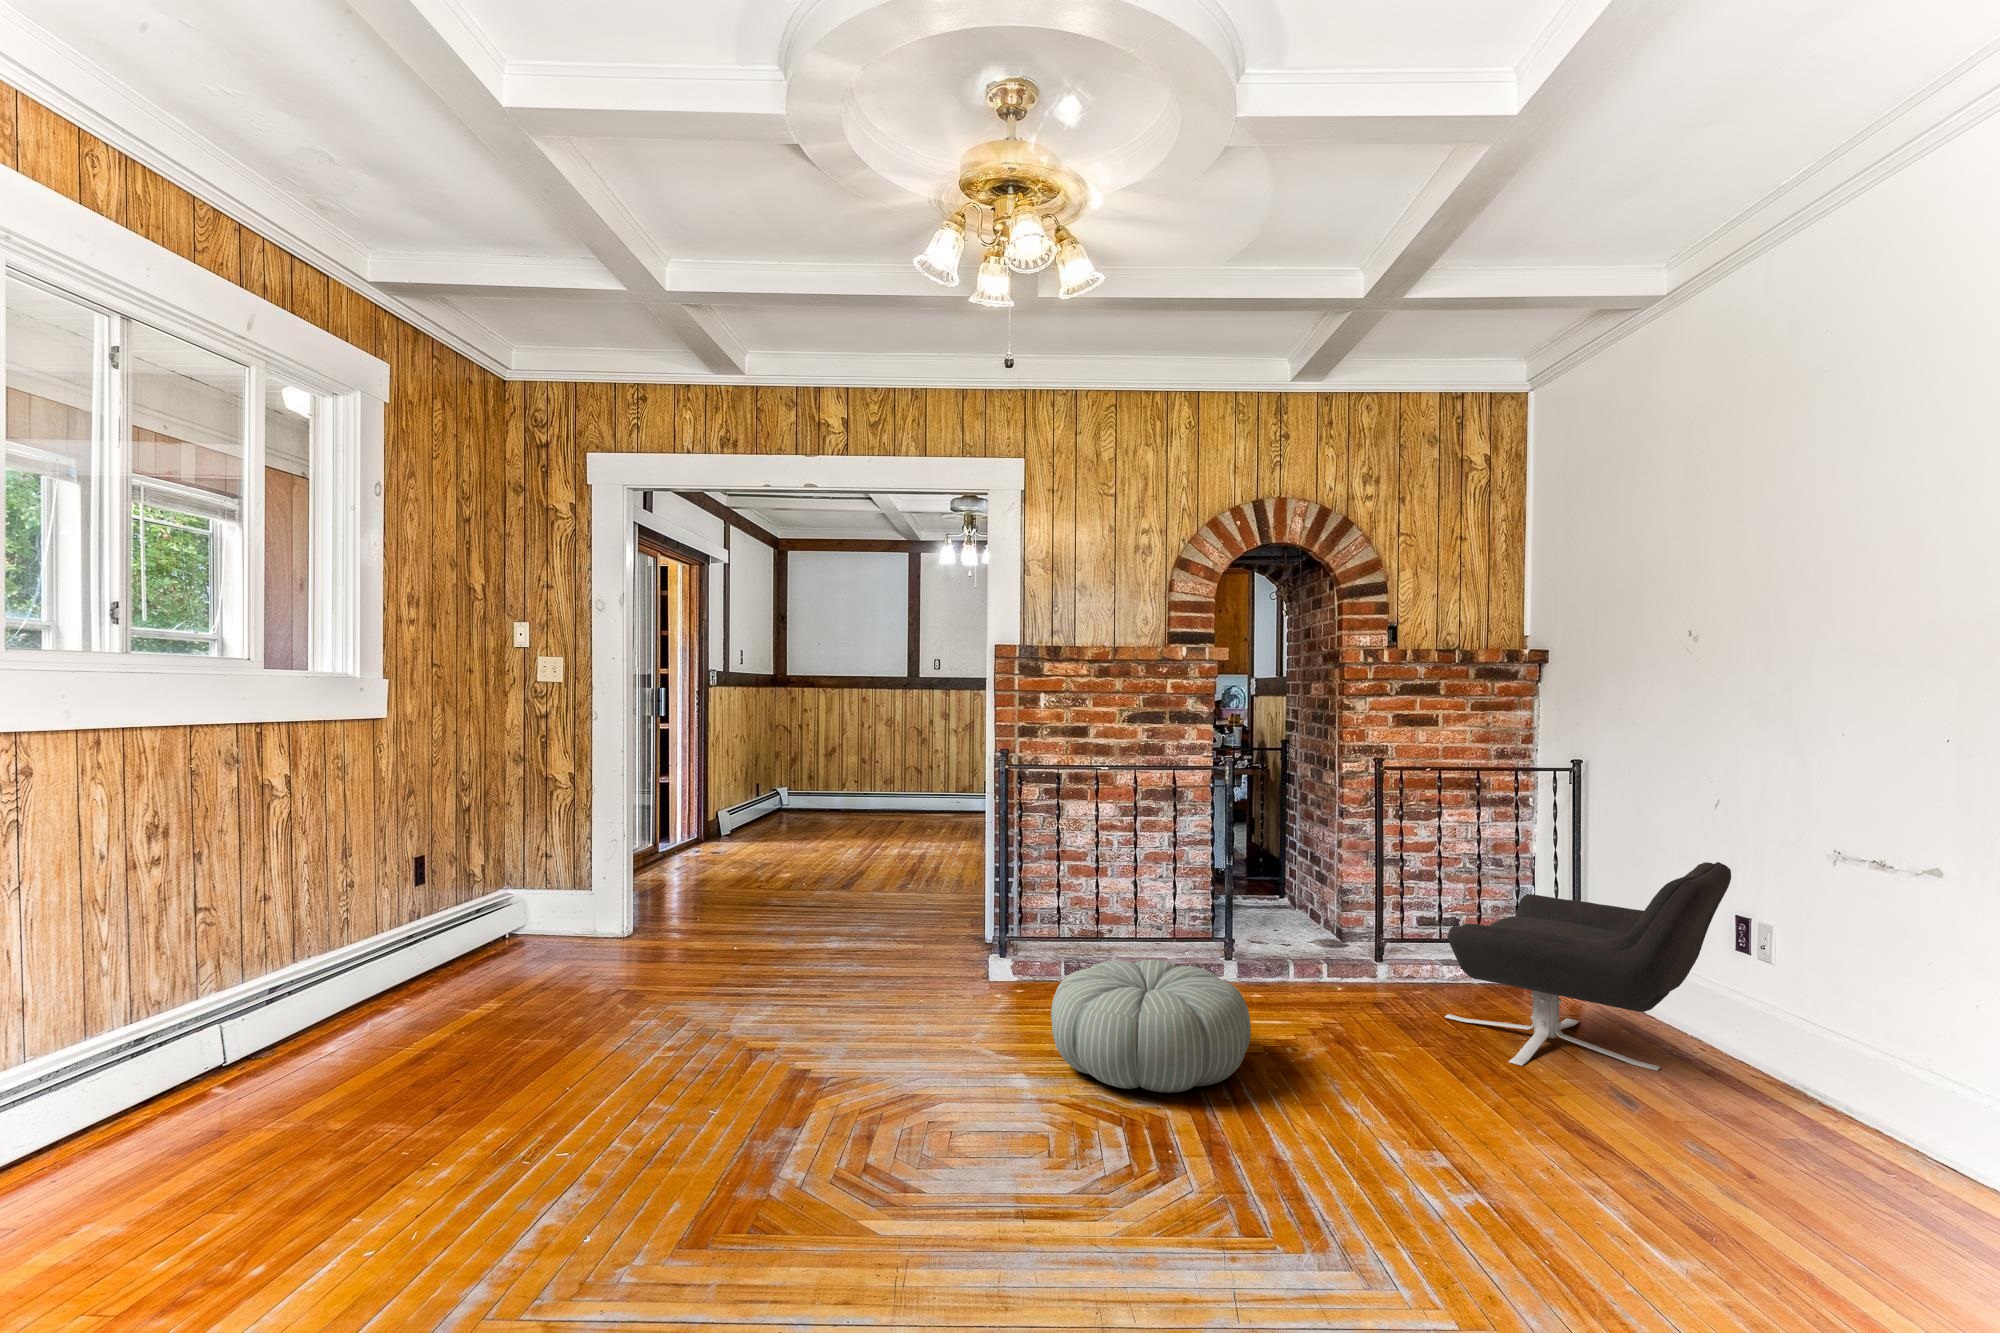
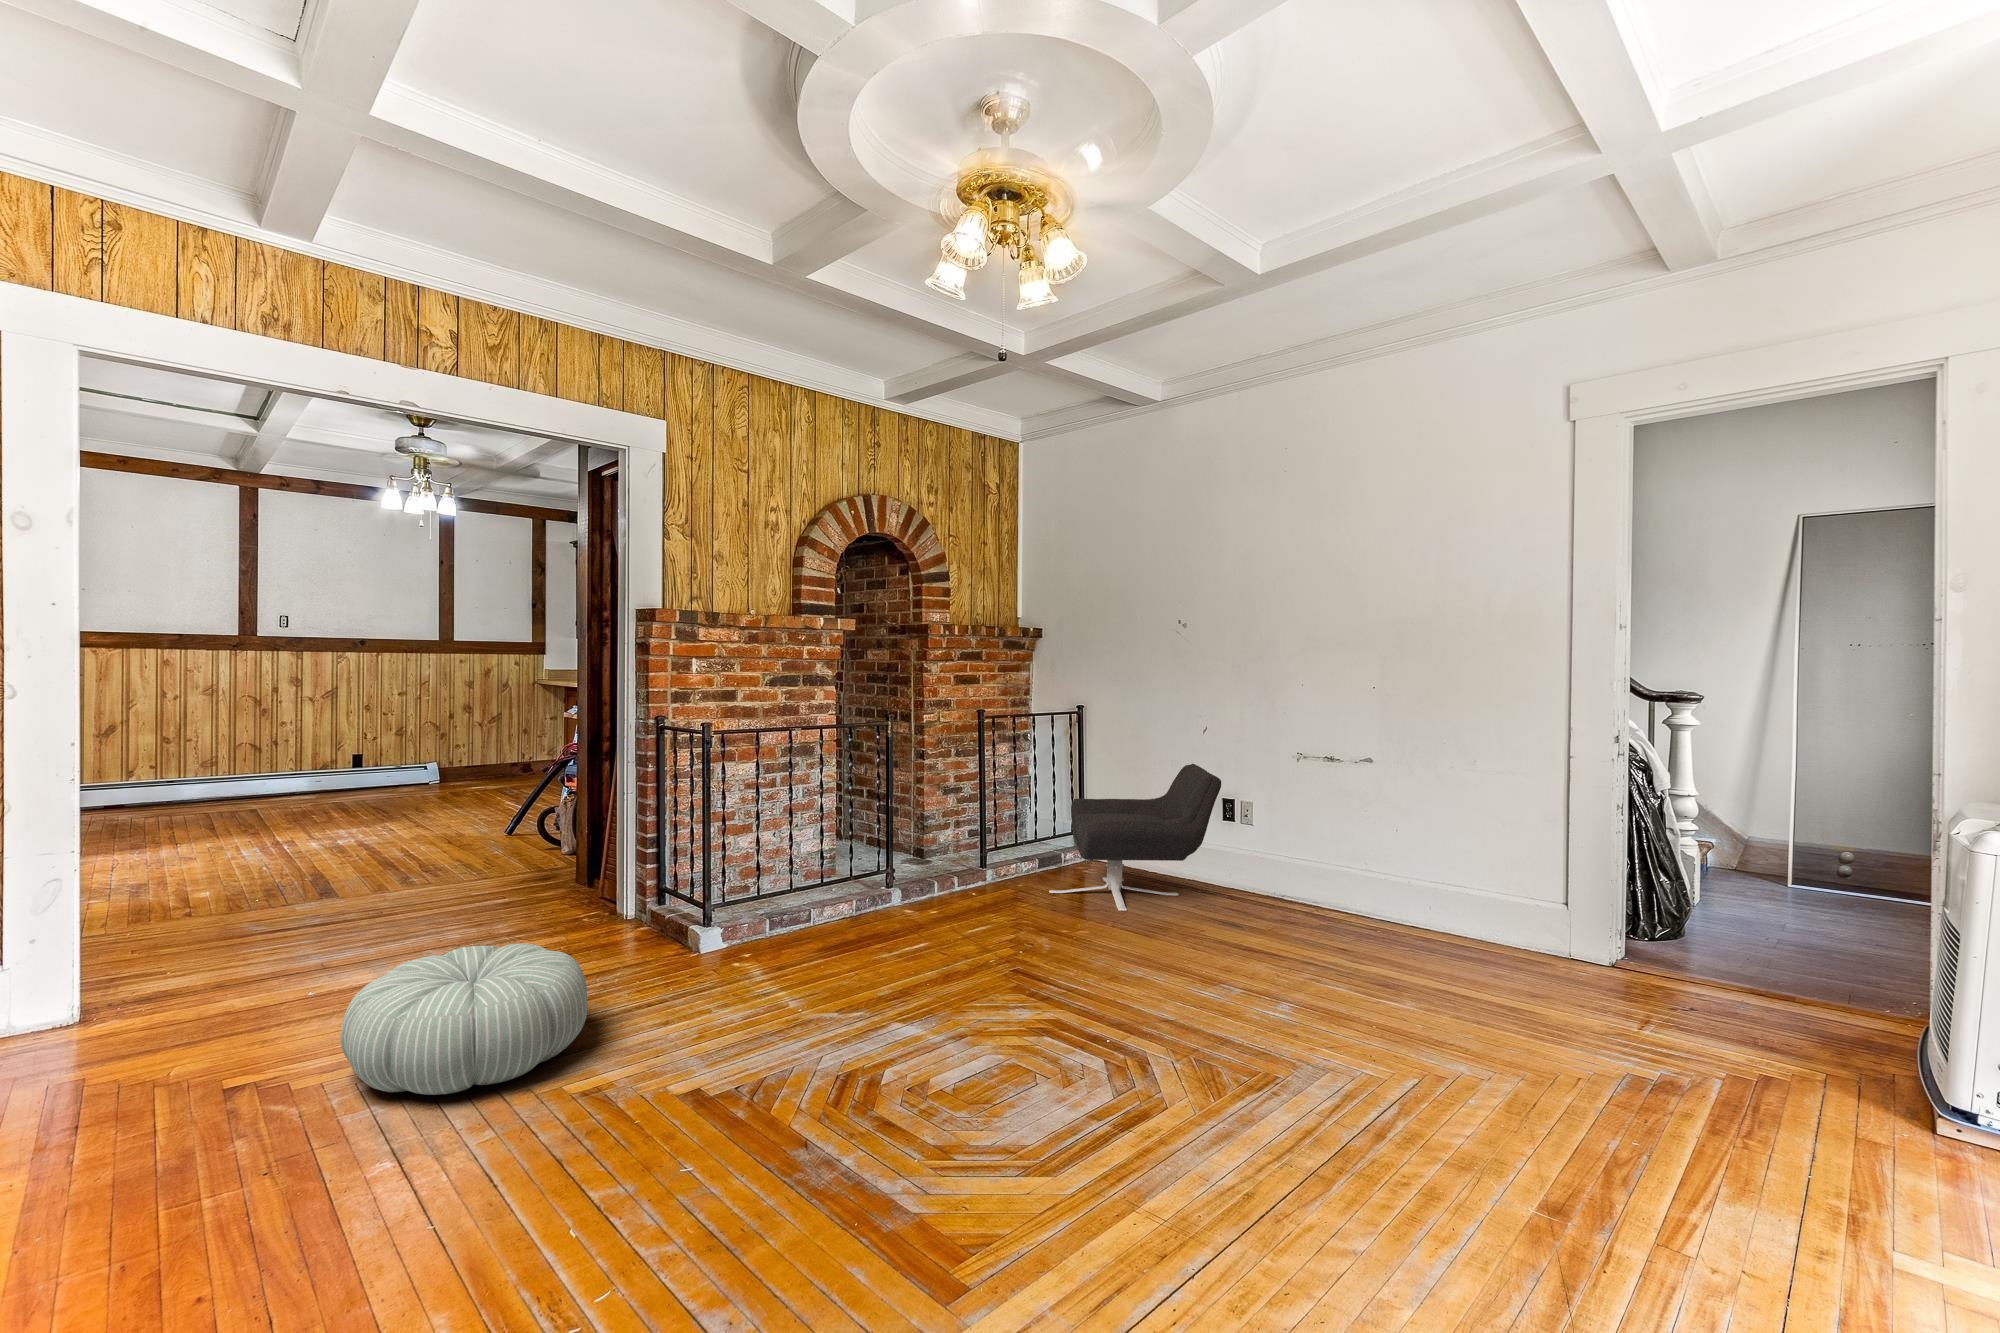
pouf: present [1051,960,1251,1093] -> present [341,943,587,1095]

